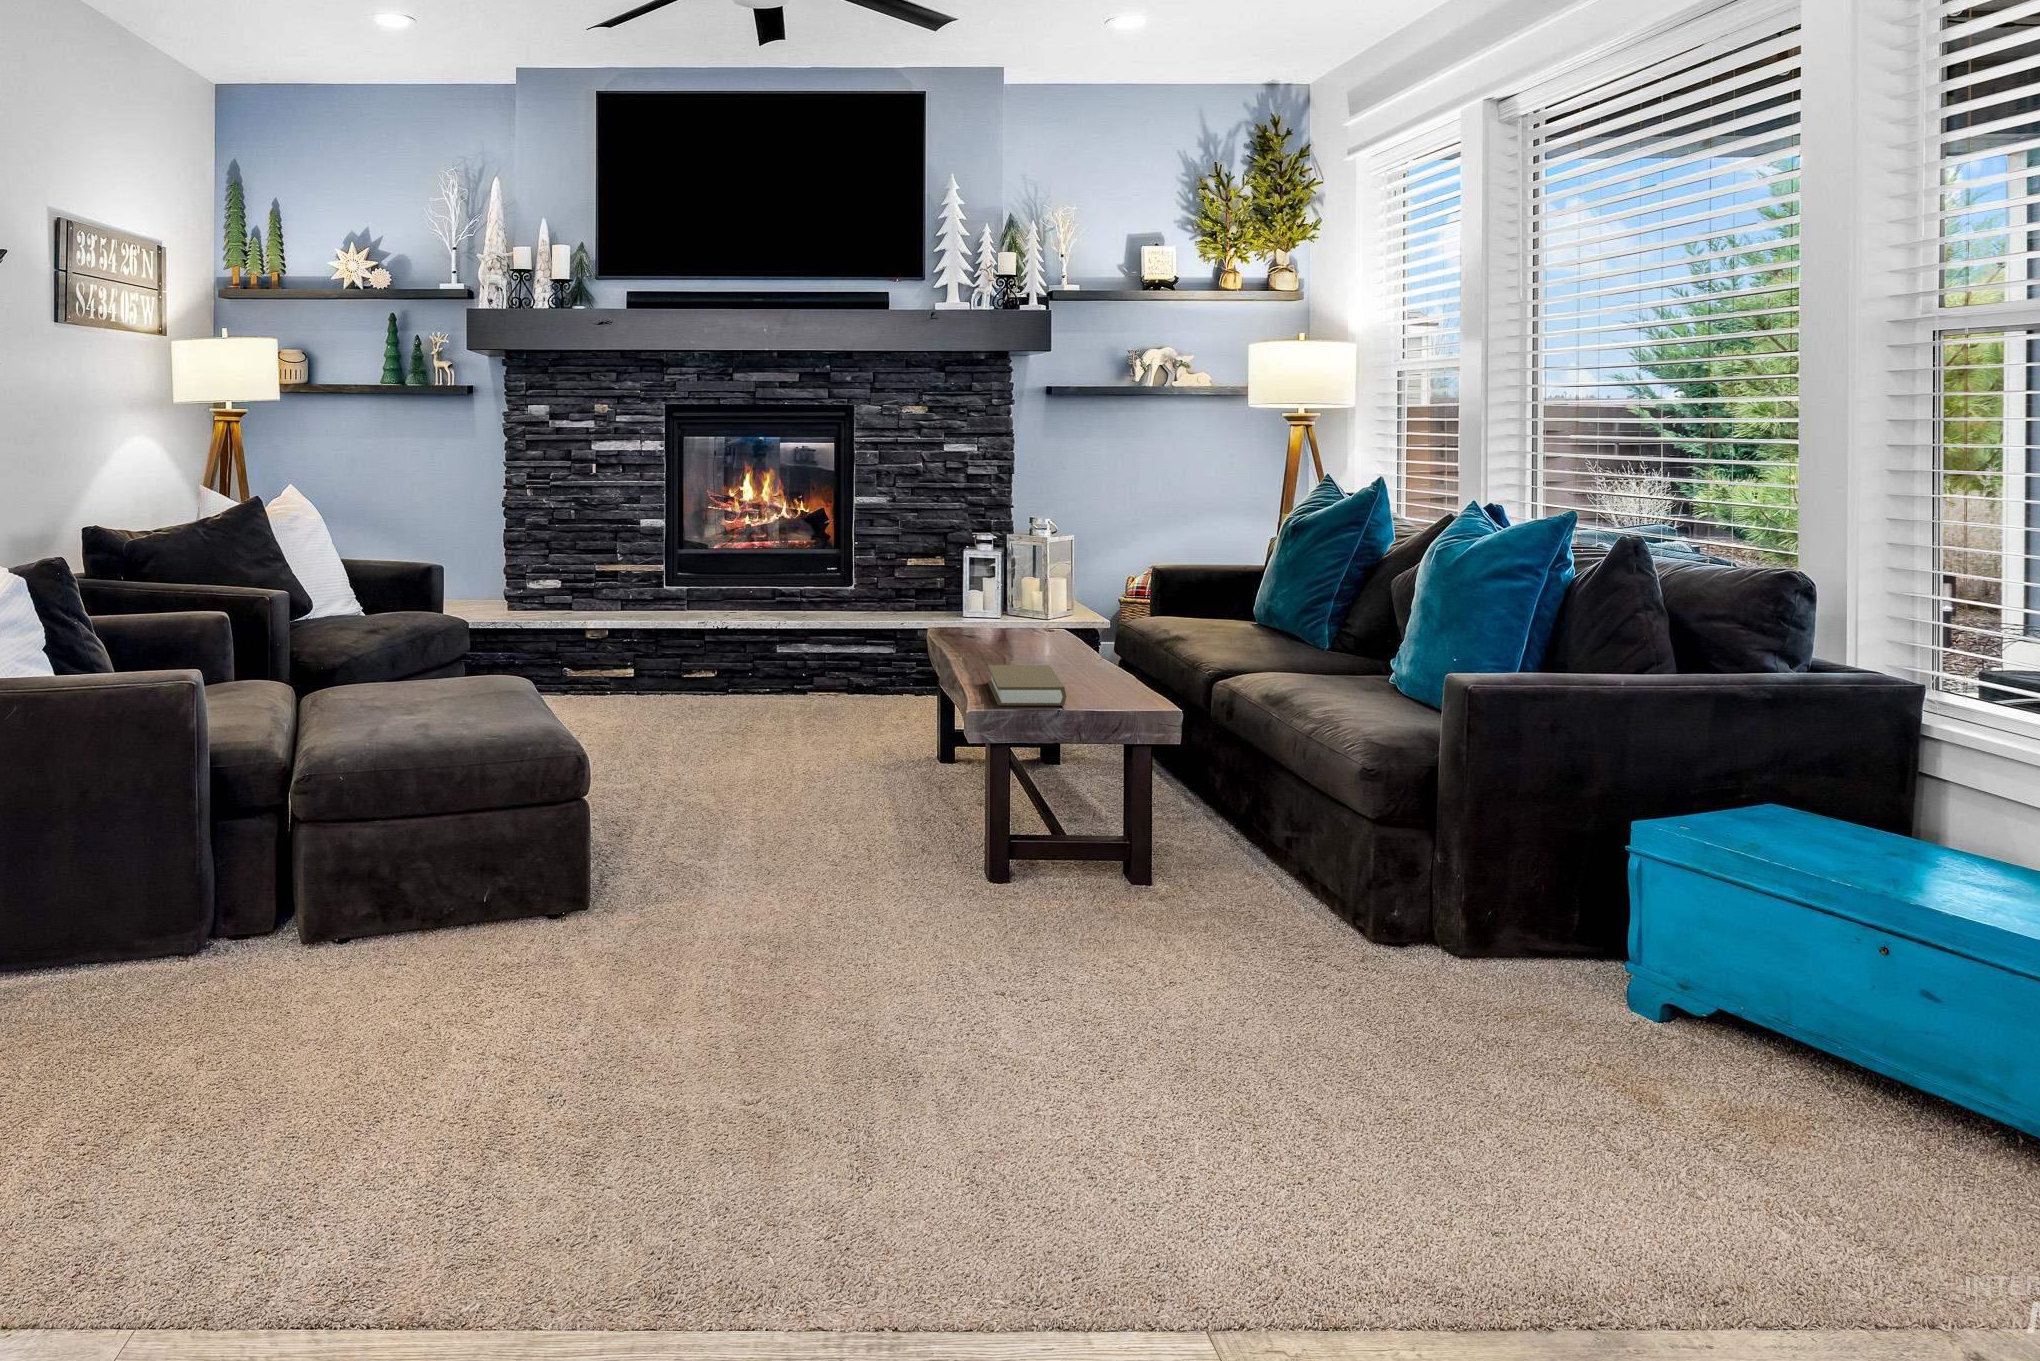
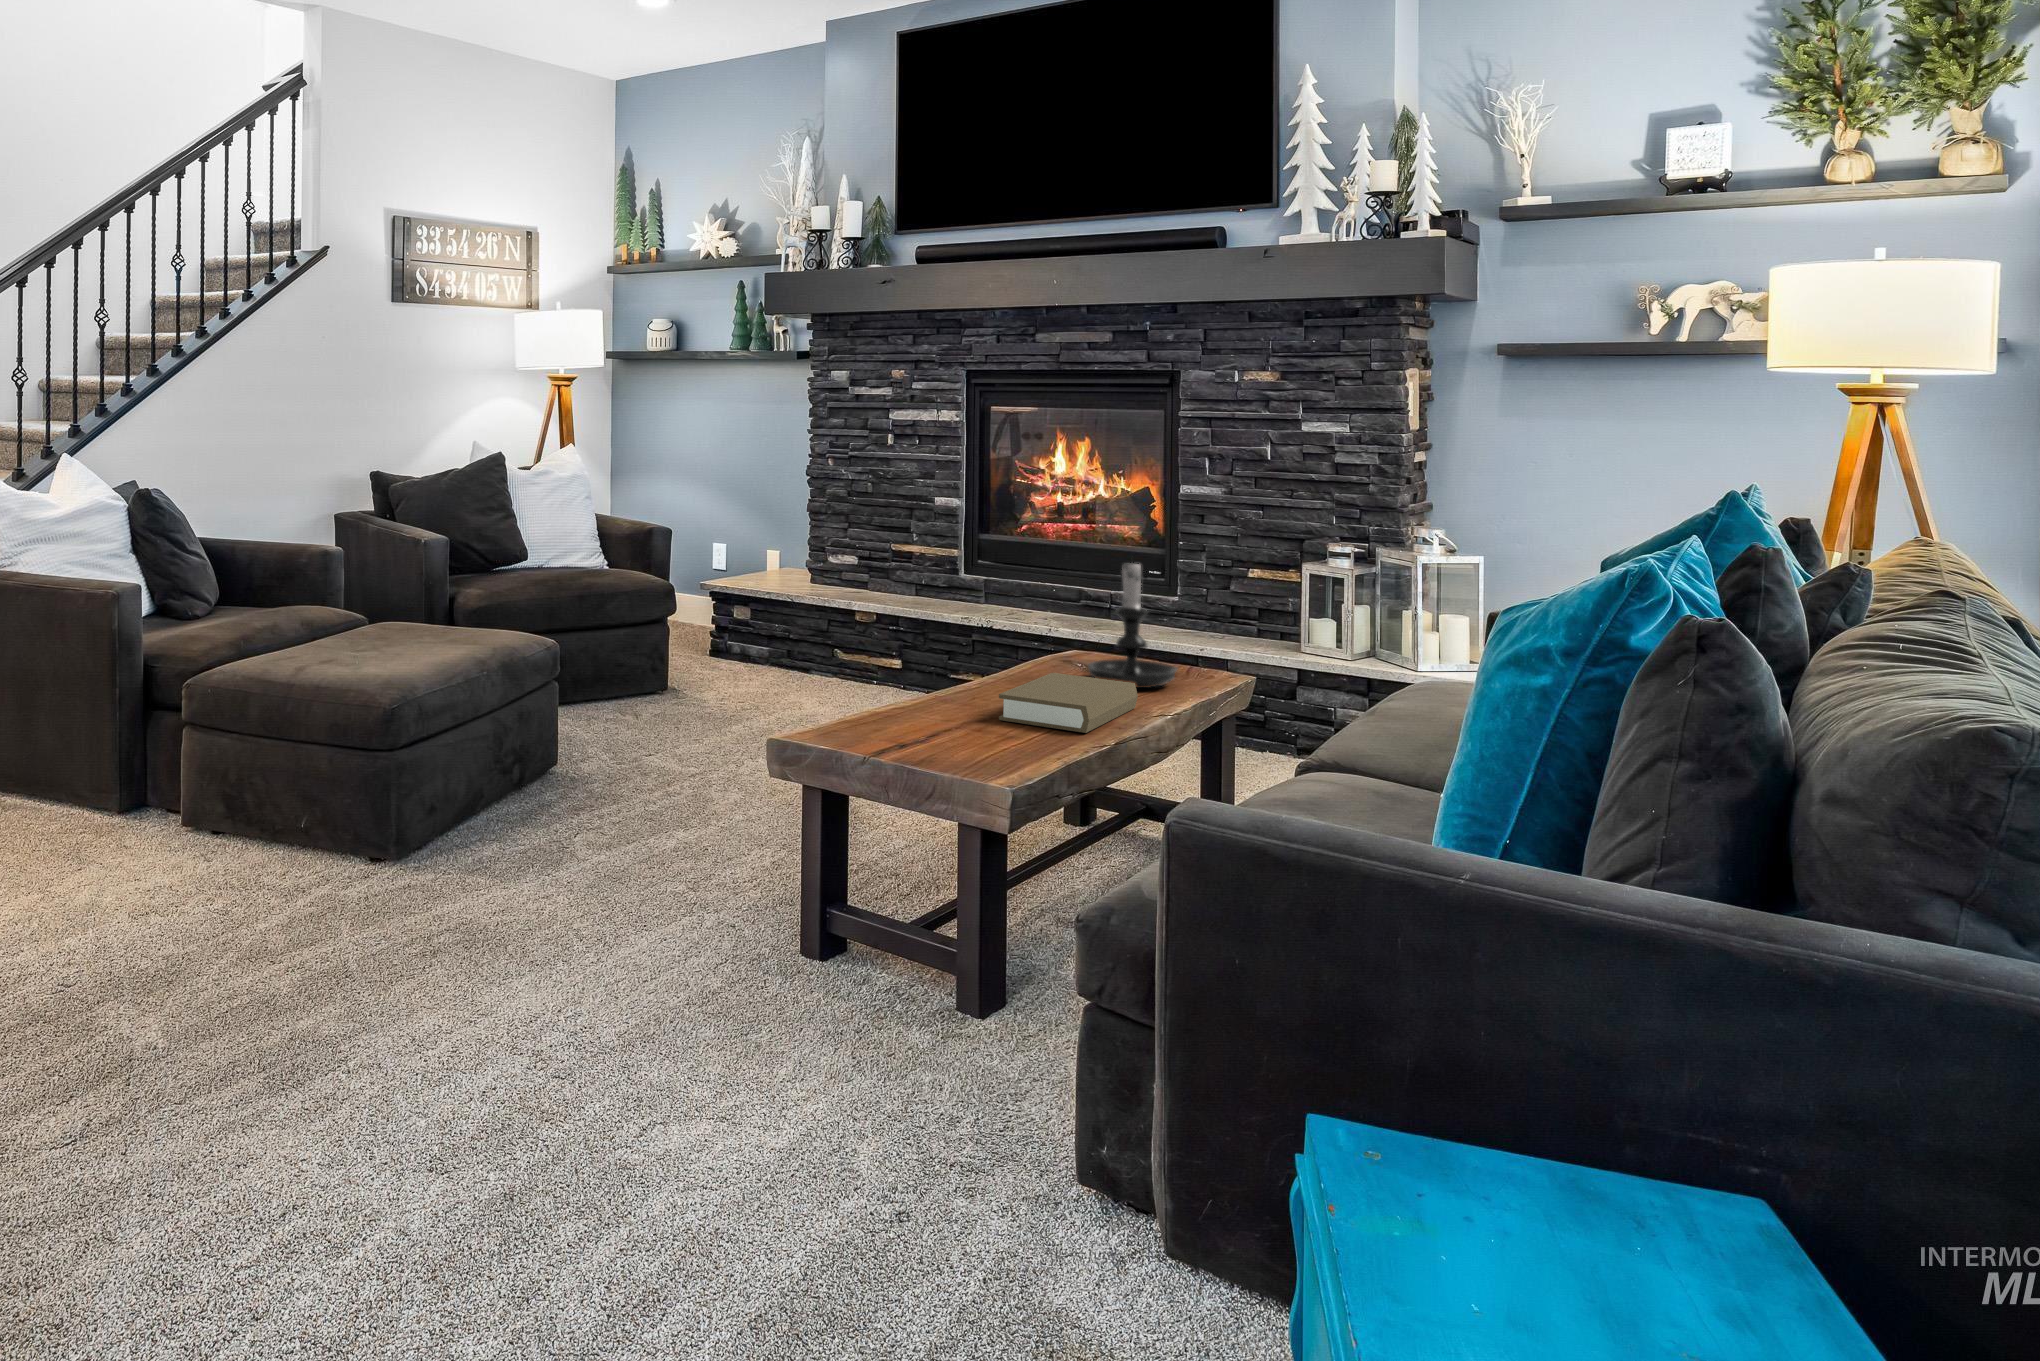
candle holder: none [978,572,1045,668] -> present [1088,563,1177,688]

